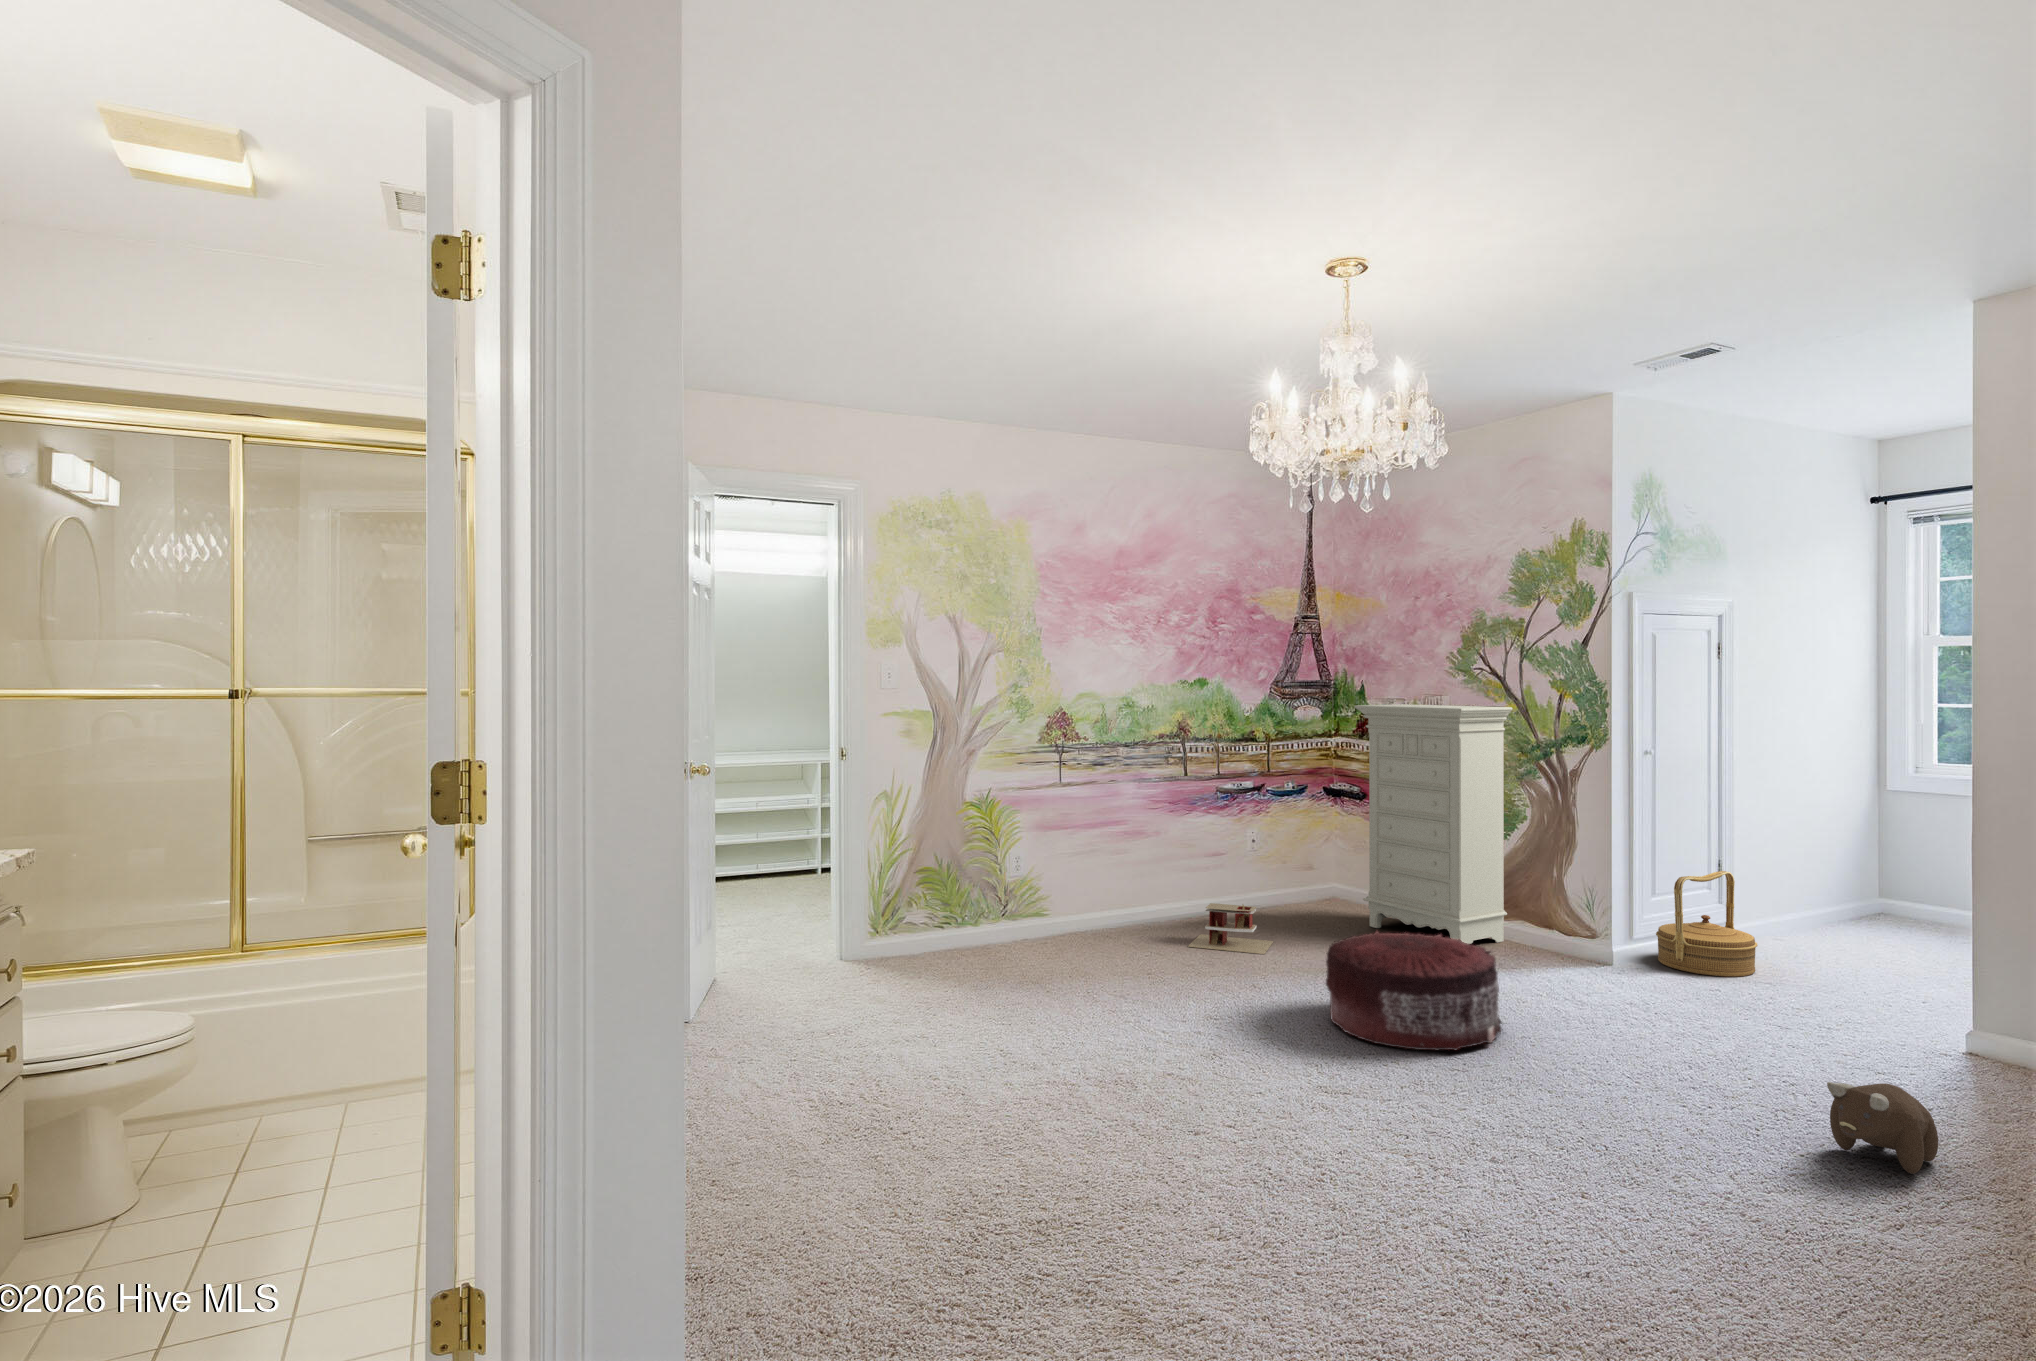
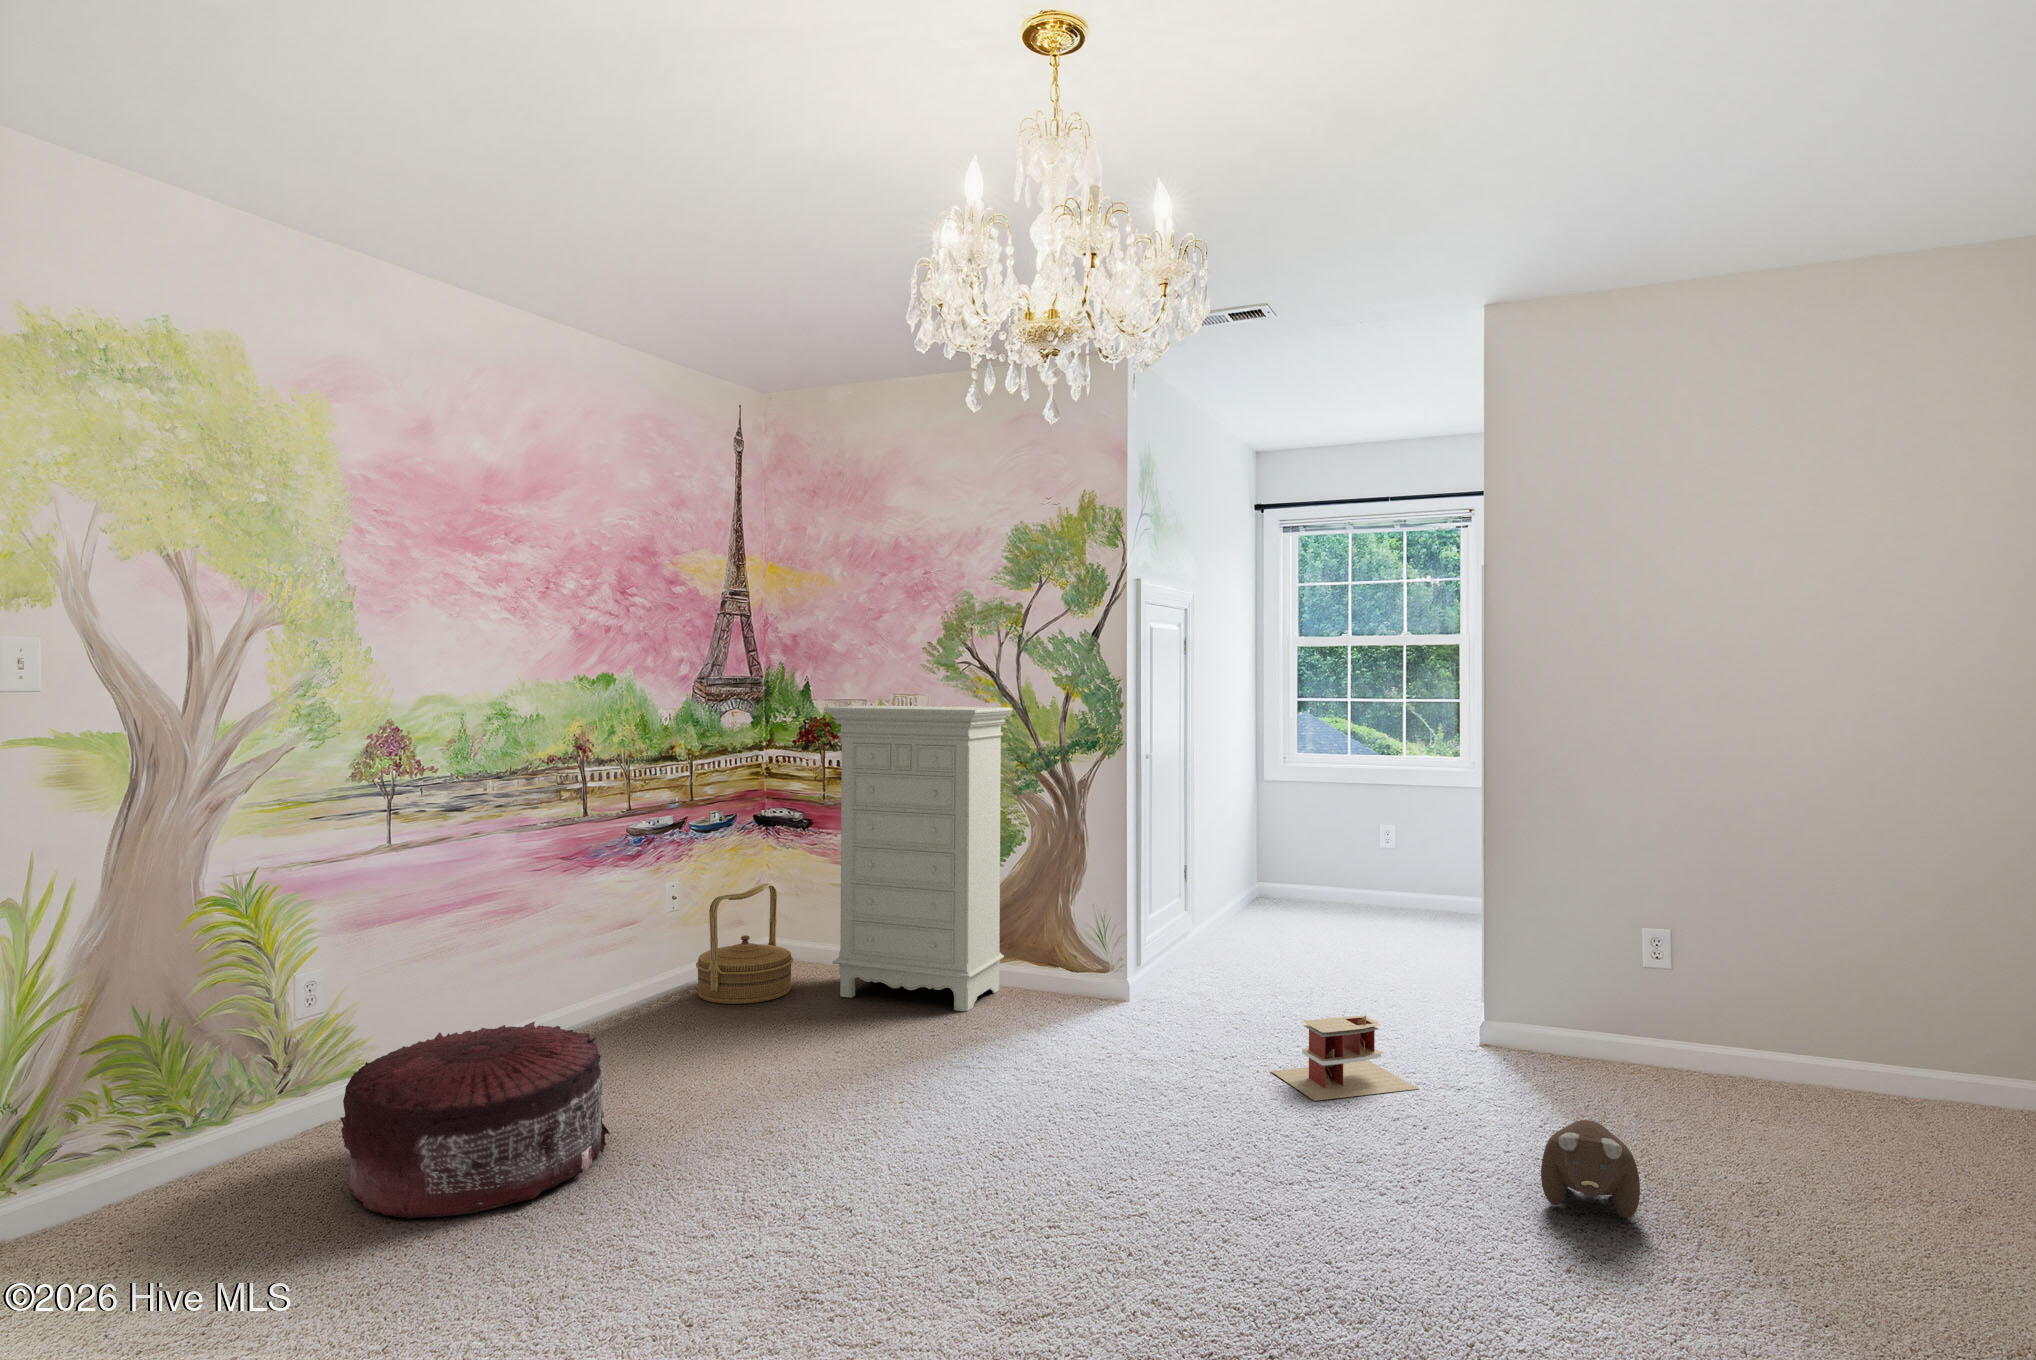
woven basket: present [1656,871,1758,977] -> present [696,884,793,1004]
toy house: present [1188,903,1273,954] -> present [1271,1015,1418,1101]
pouf: present [1326,931,1501,1050] -> present [341,1021,610,1219]

